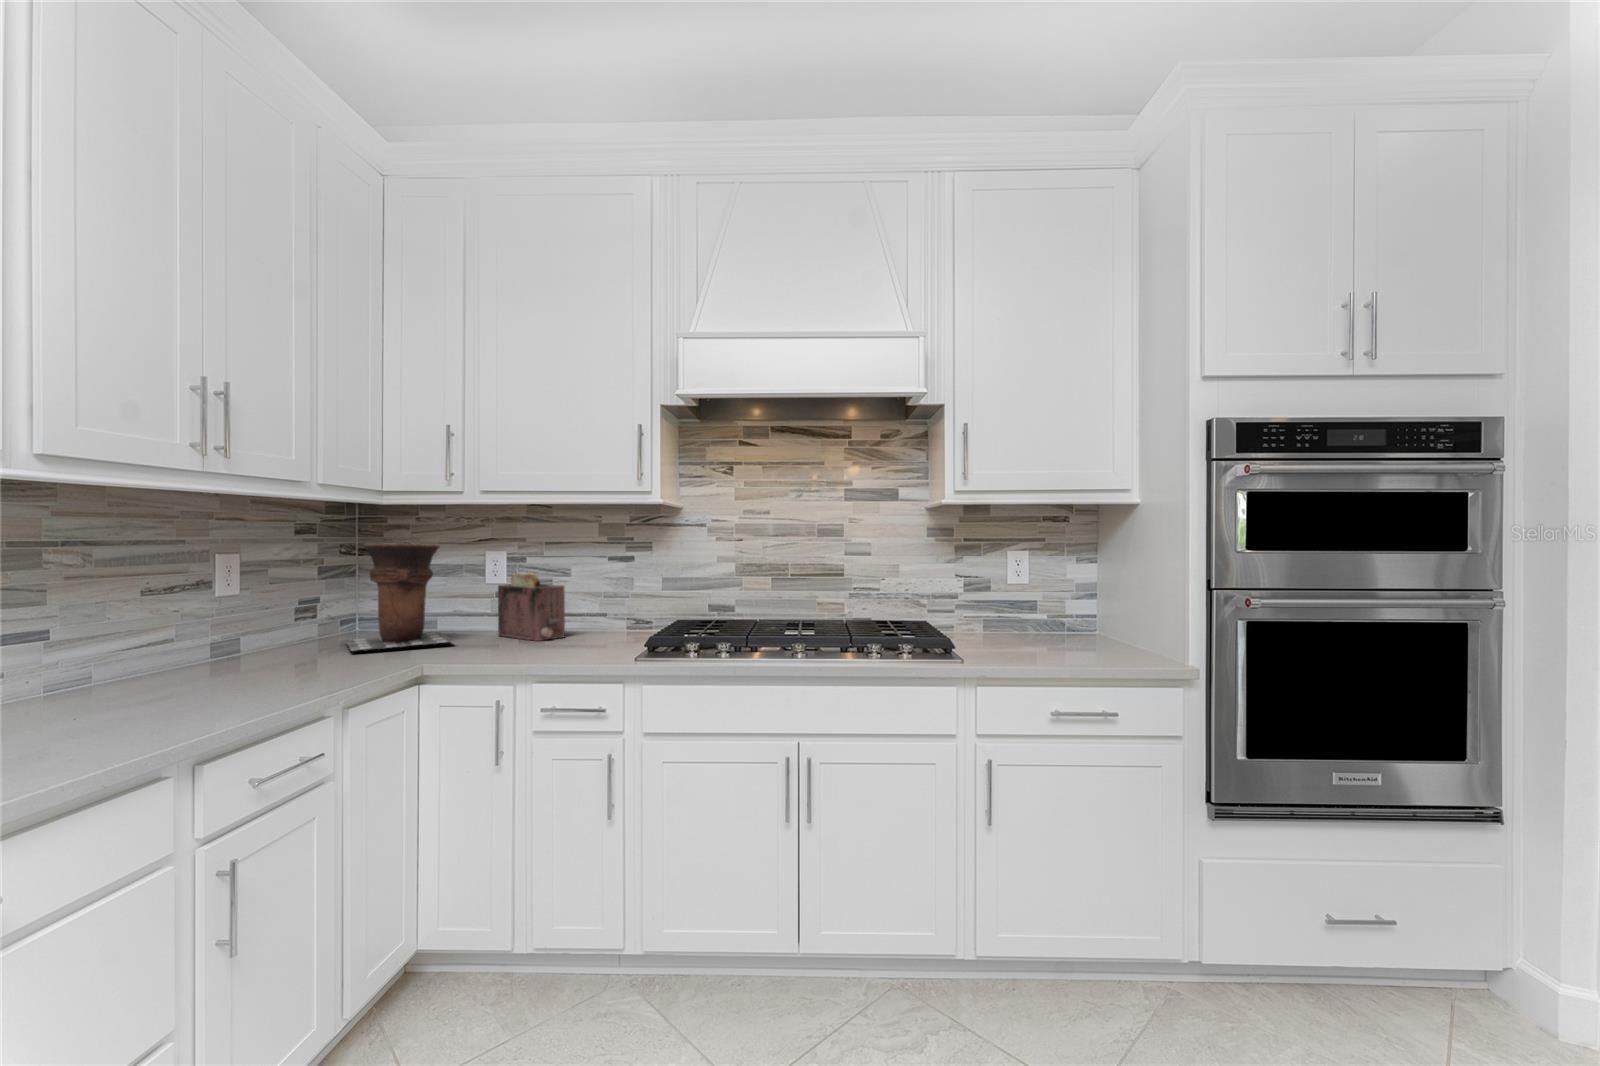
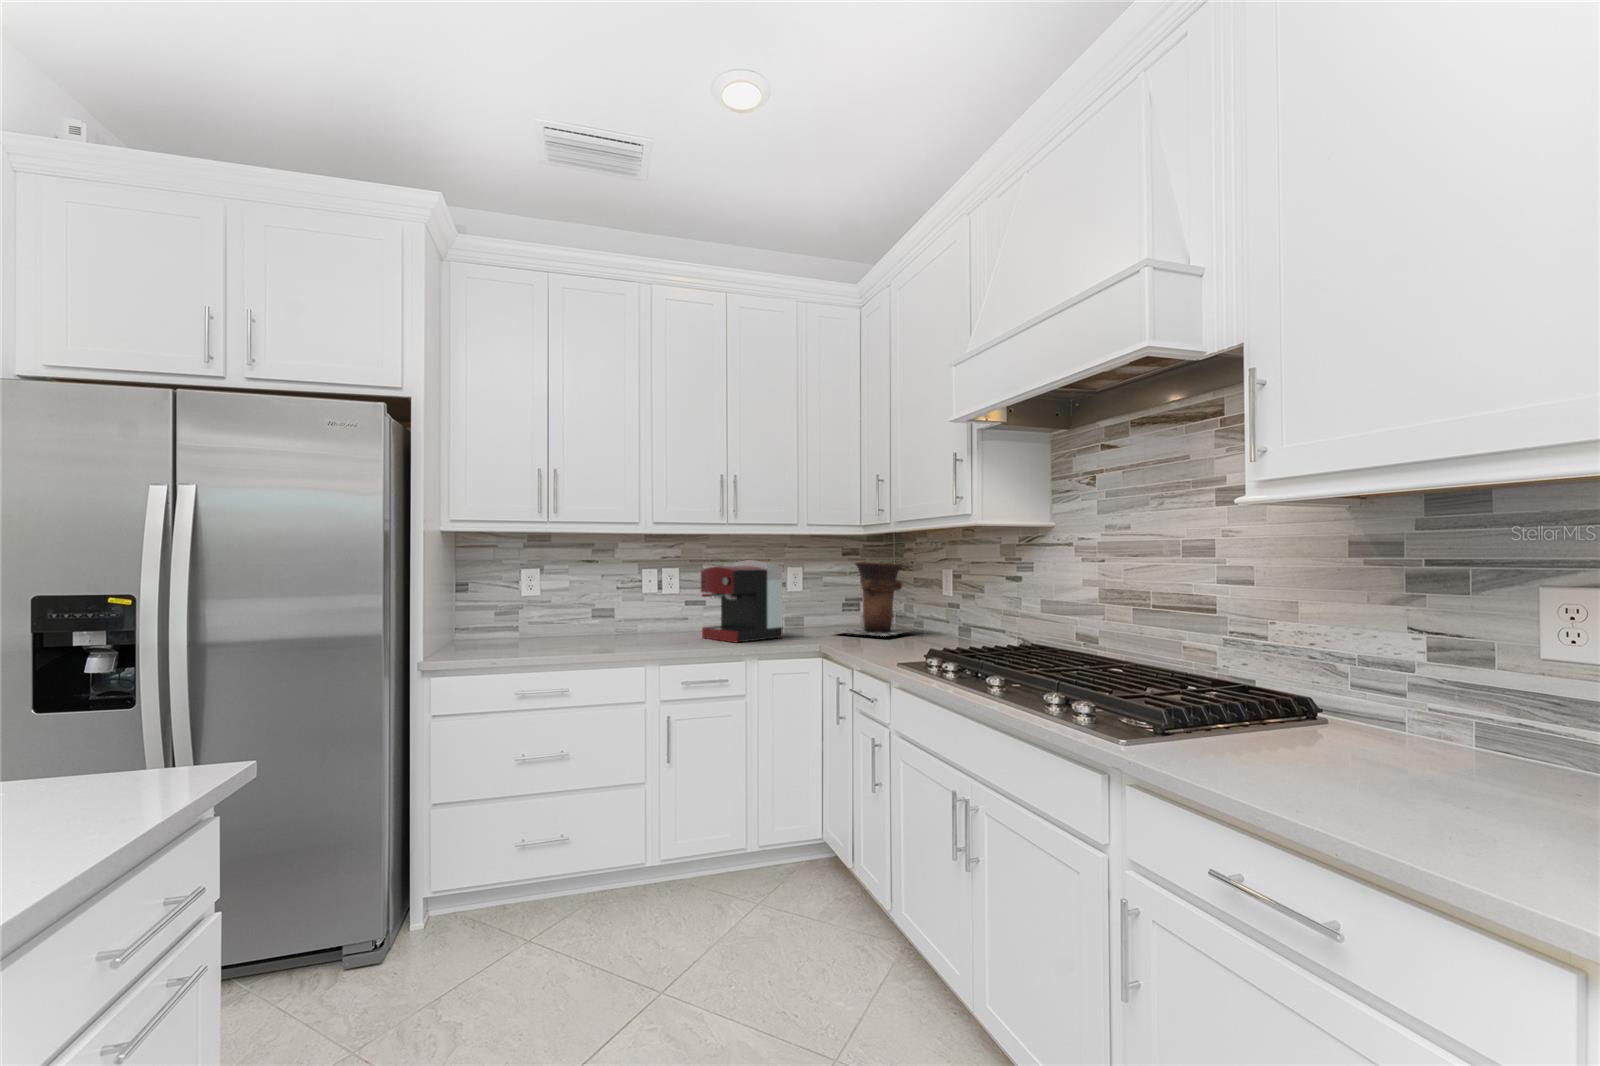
coffee maker: none [165,543,316,698] -> present [701,560,783,643]
toaster: present [498,573,565,641] -> none [937,588,970,646]

